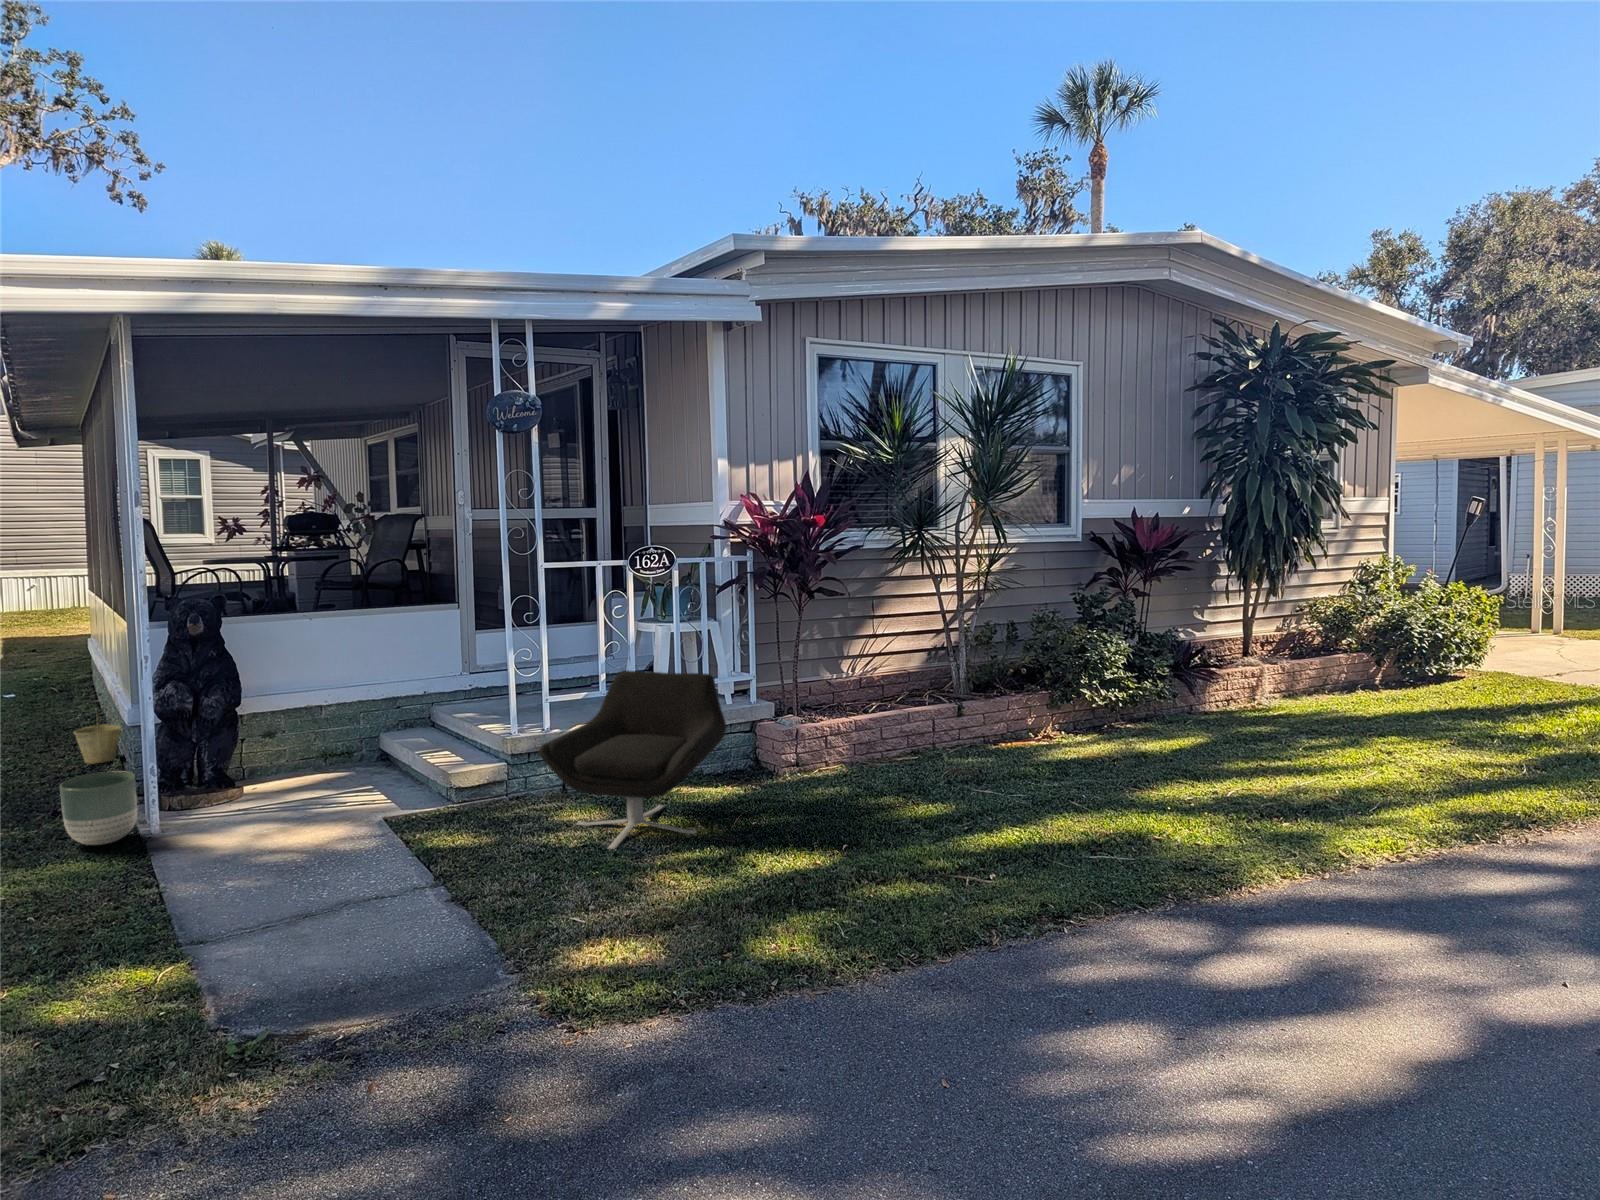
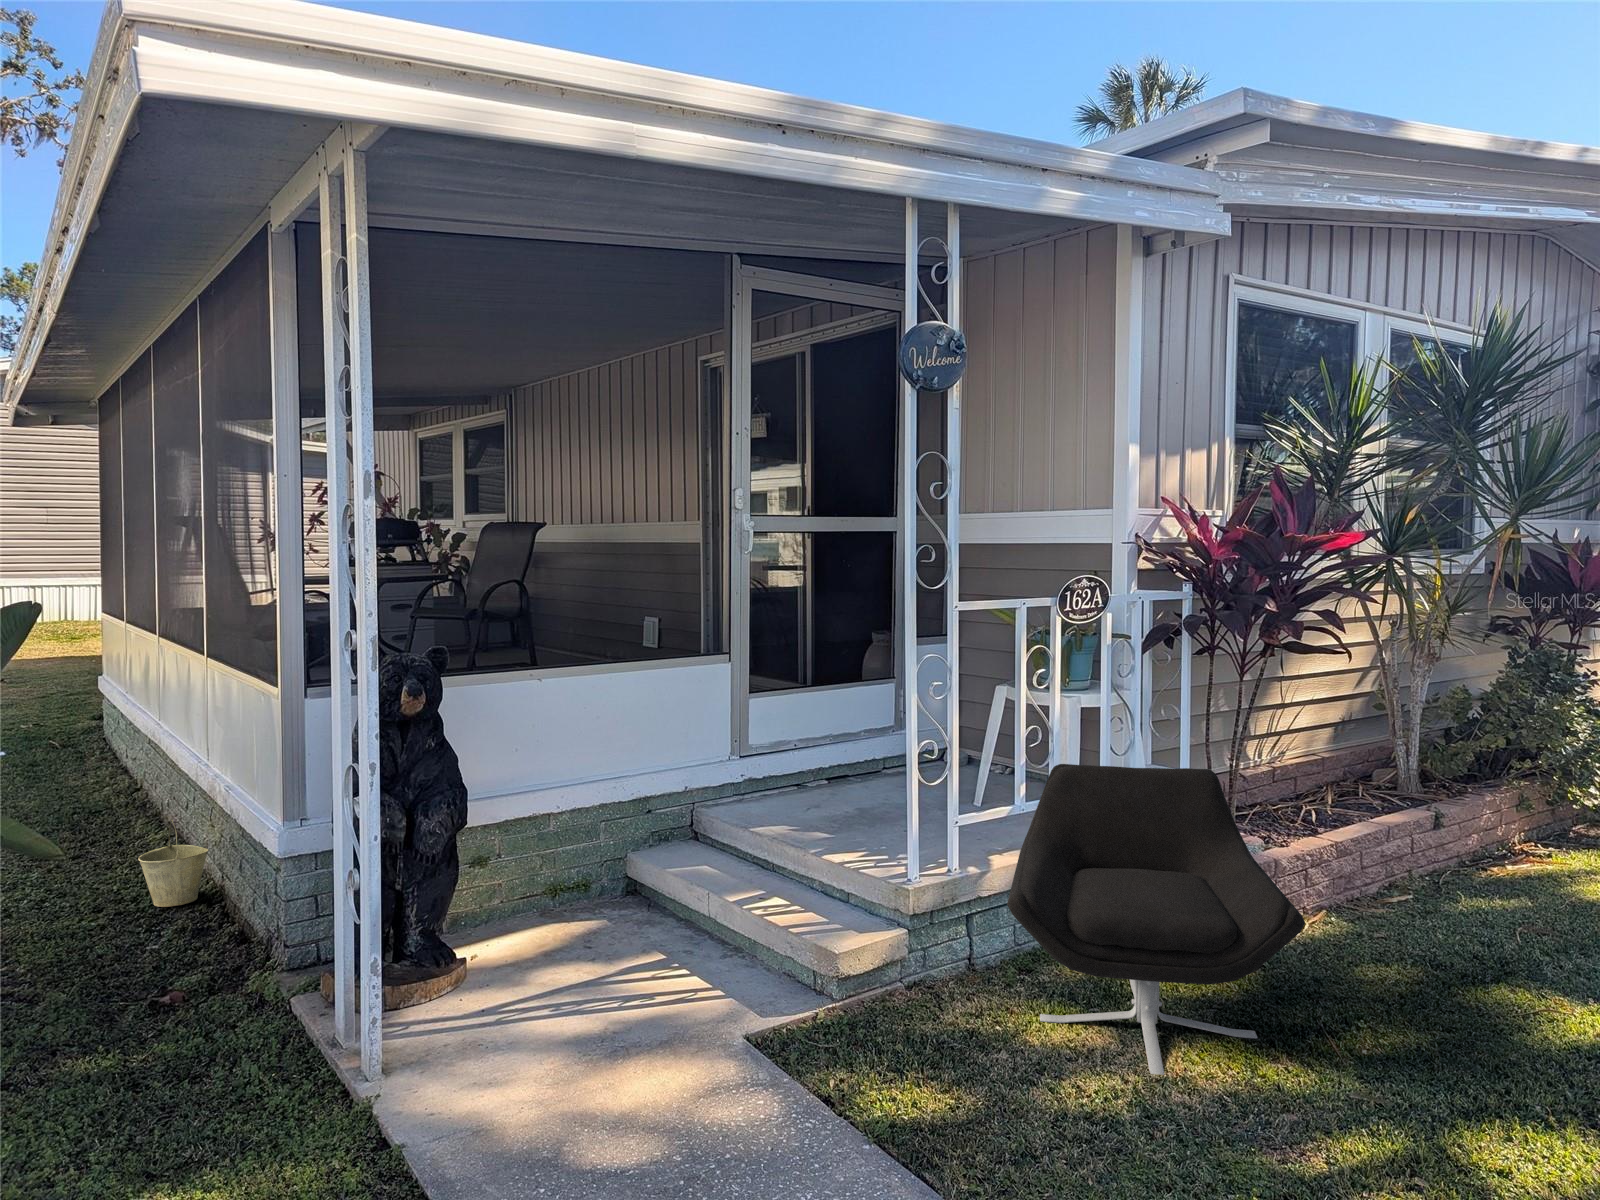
planter: present [60,771,137,845] -> none [206,946,327,1082]

